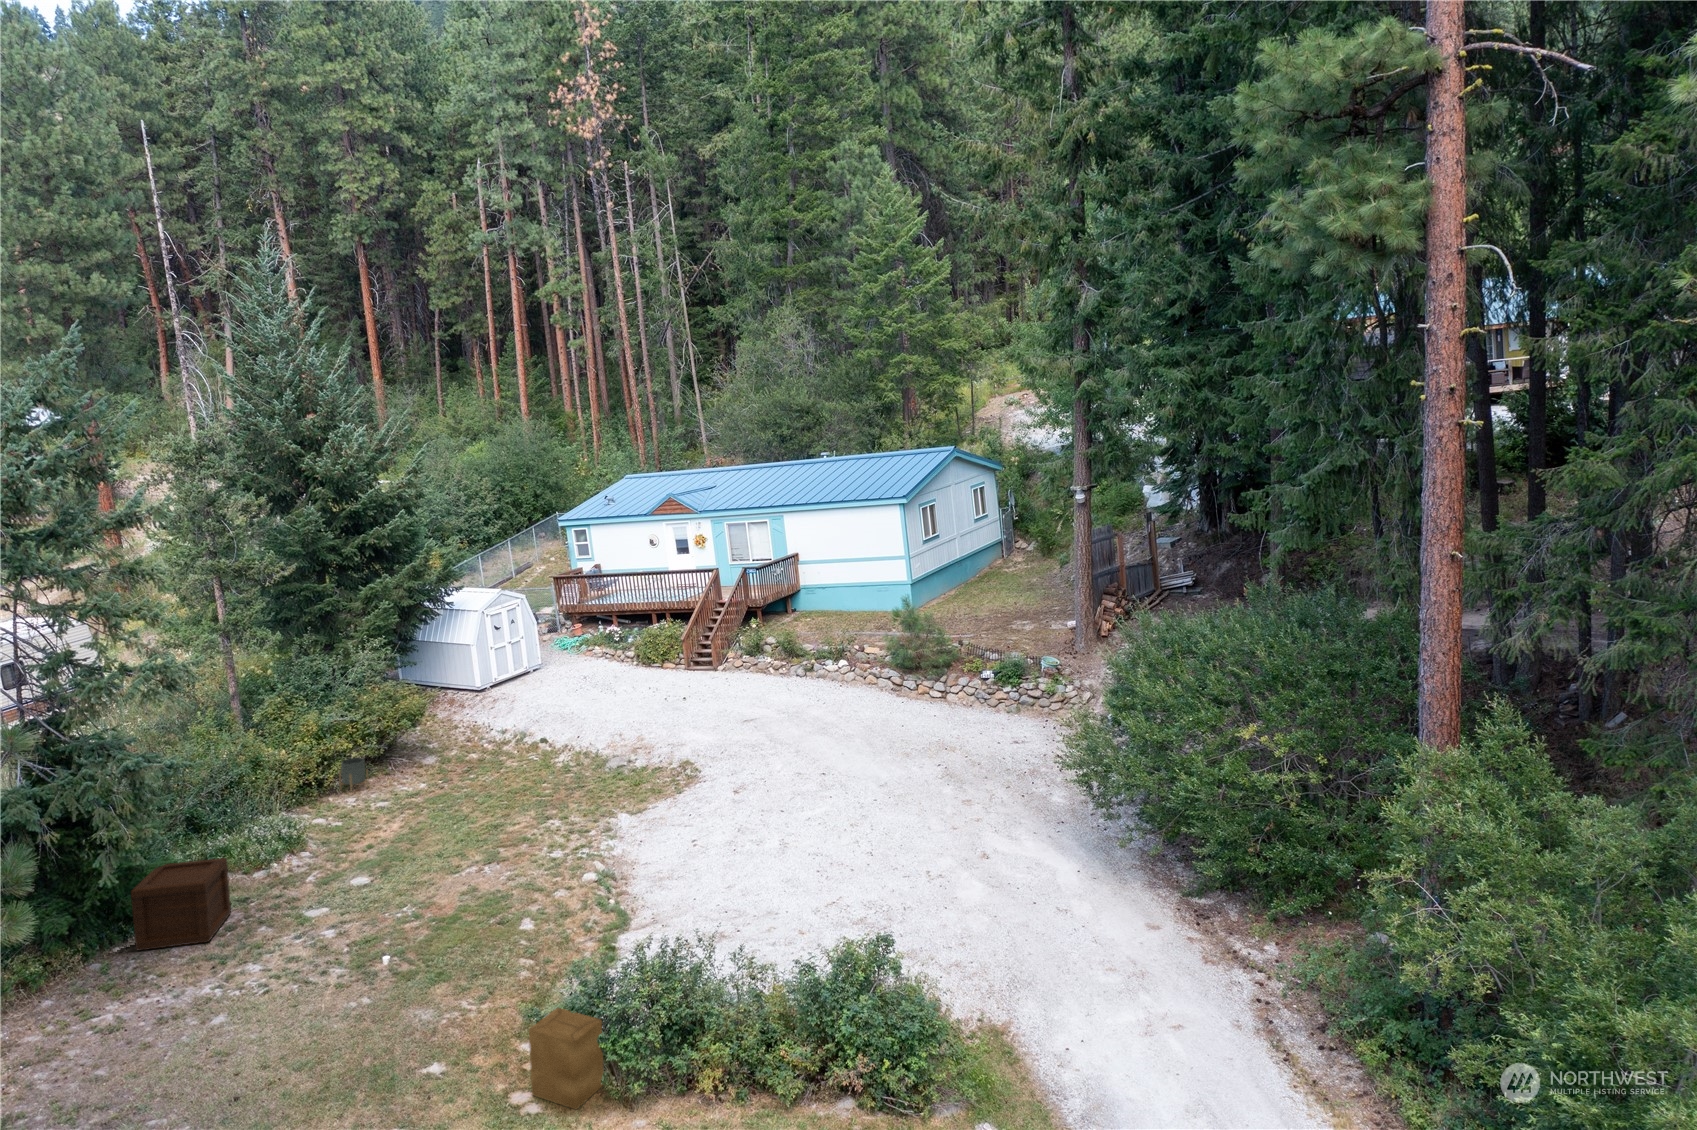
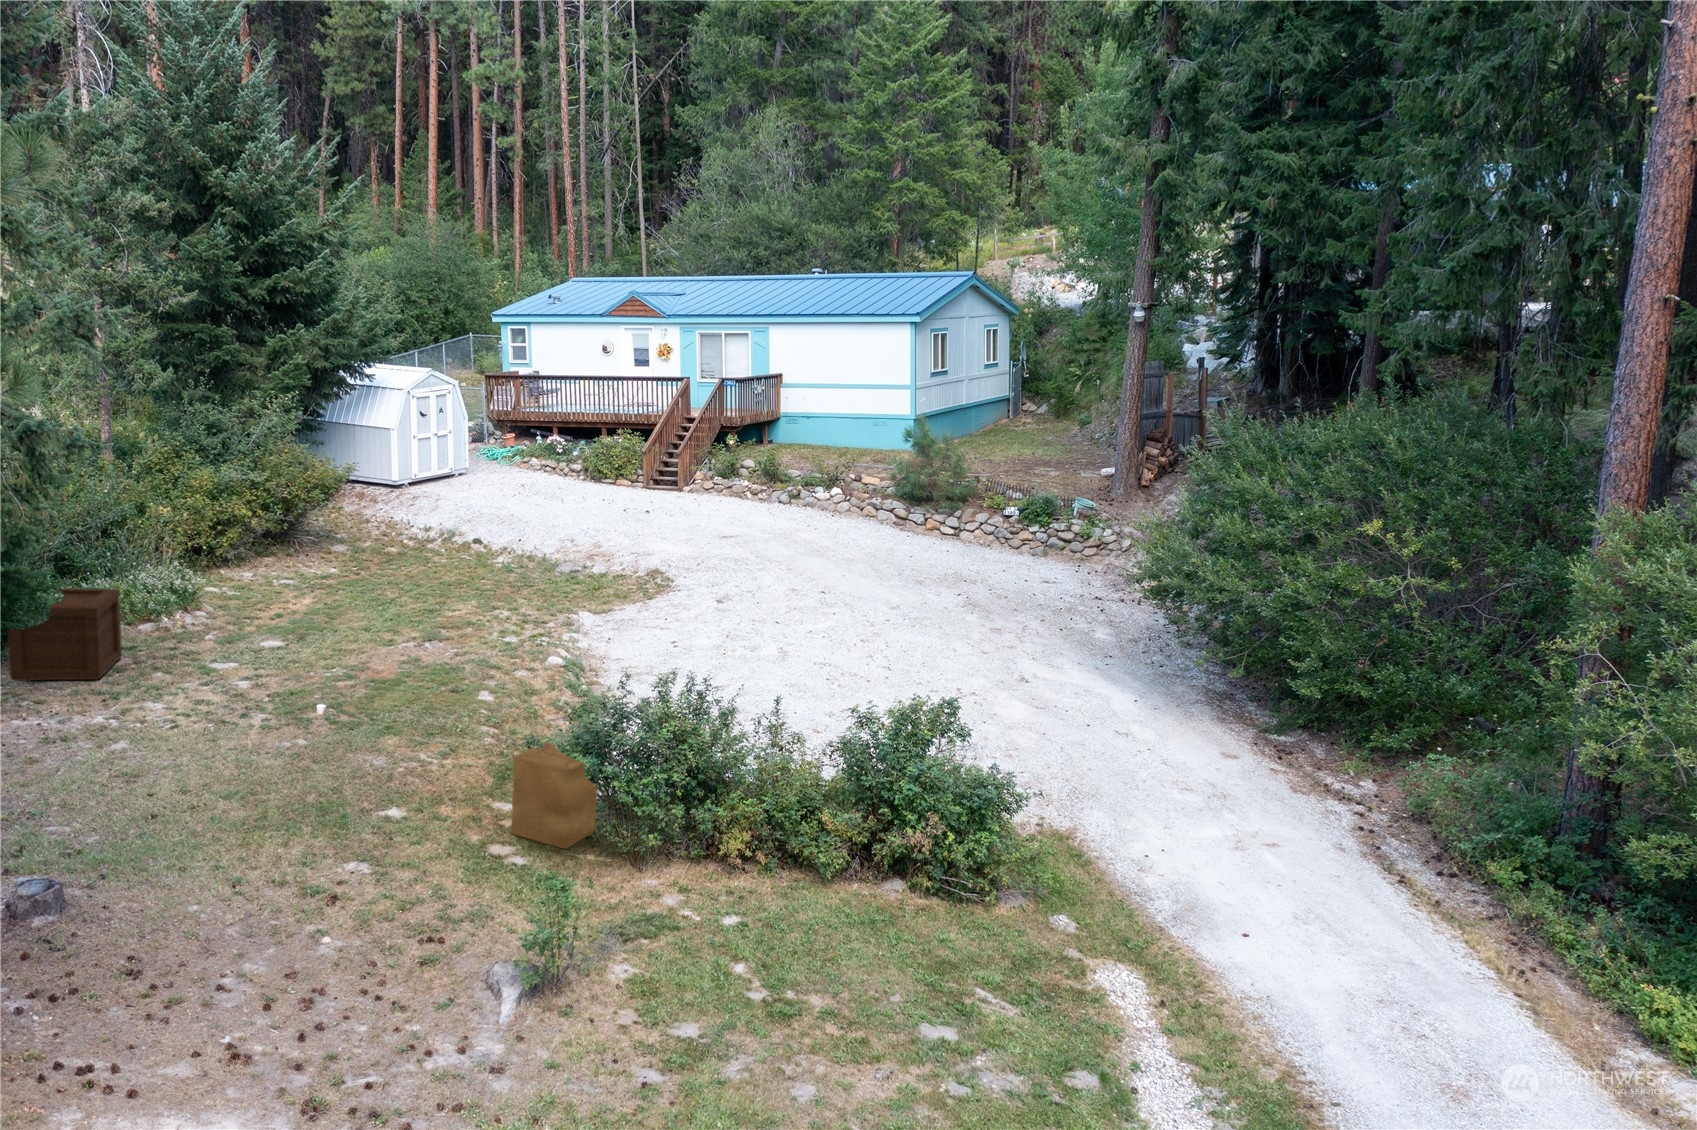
planter: present [339,758,369,793] -> none [232,532,268,572]

